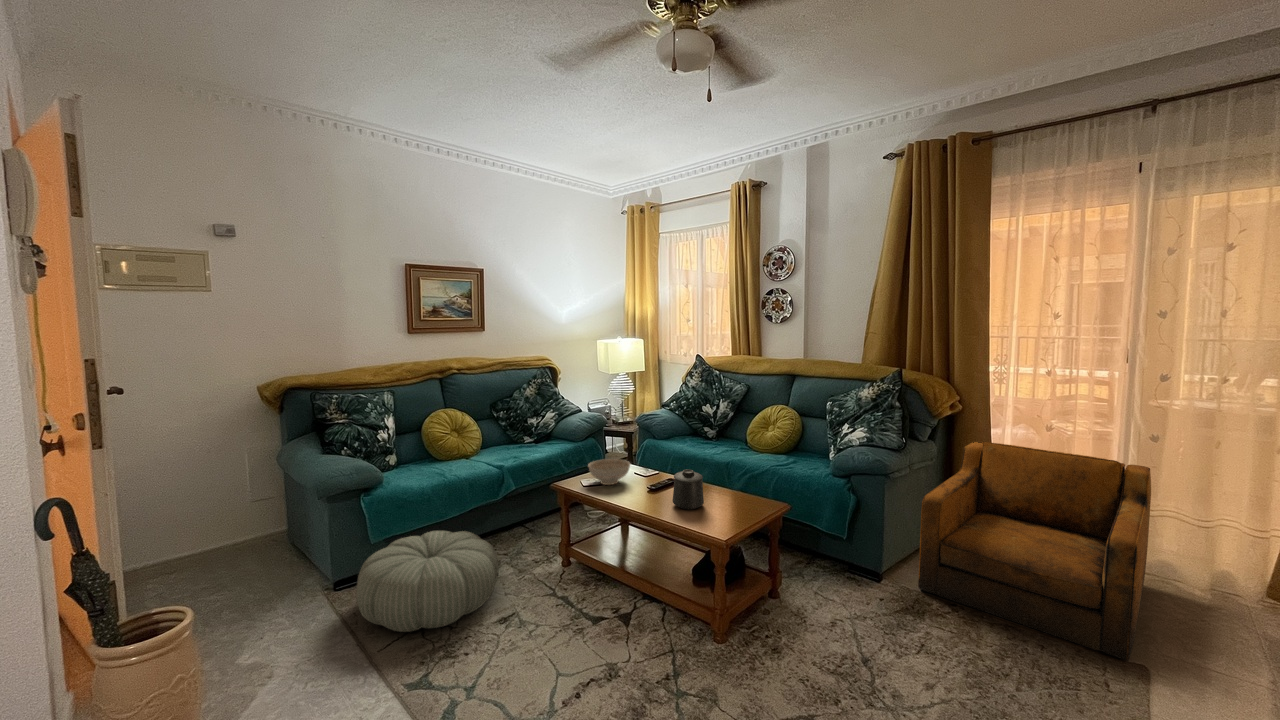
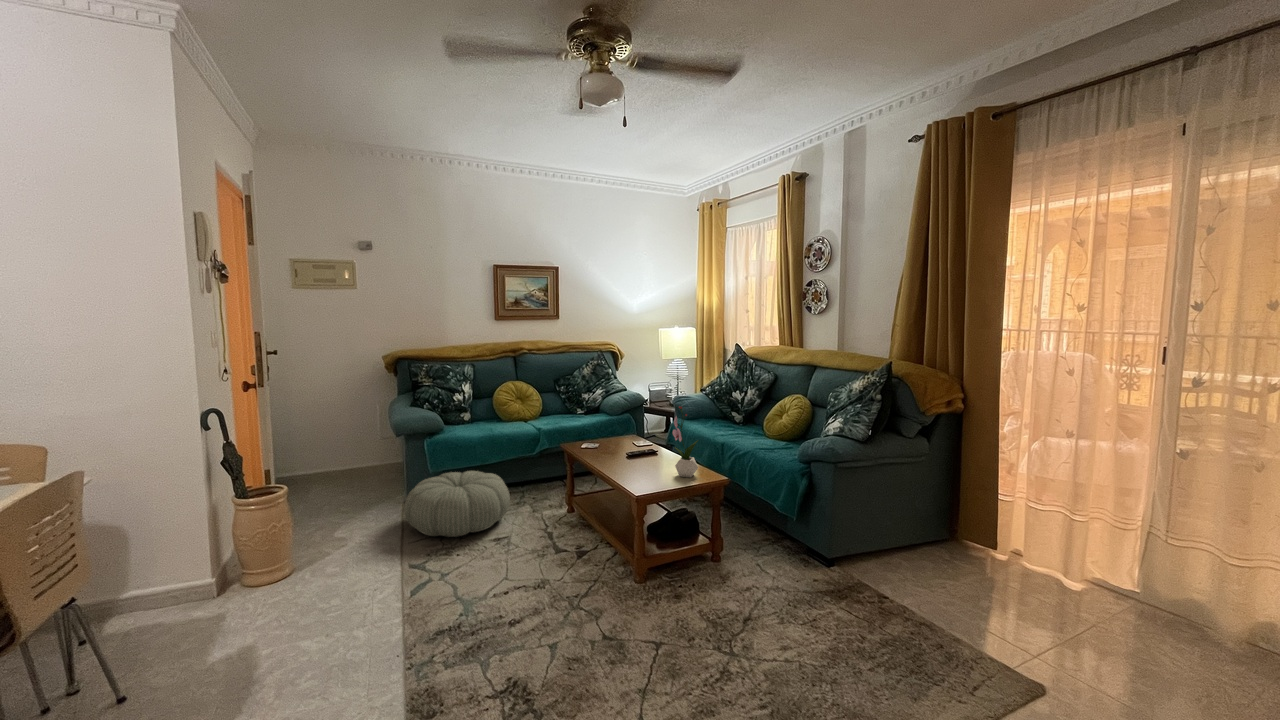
flower arrangement: none [723,429,757,509] -> present [672,406,698,477]
armchair: present [918,442,1151,660] -> none [863,442,1160,674]
decorative bowl: present [588,459,630,485] -> none [586,428,622,449]
mug: present [672,469,704,509] -> none [630,439,657,473]

